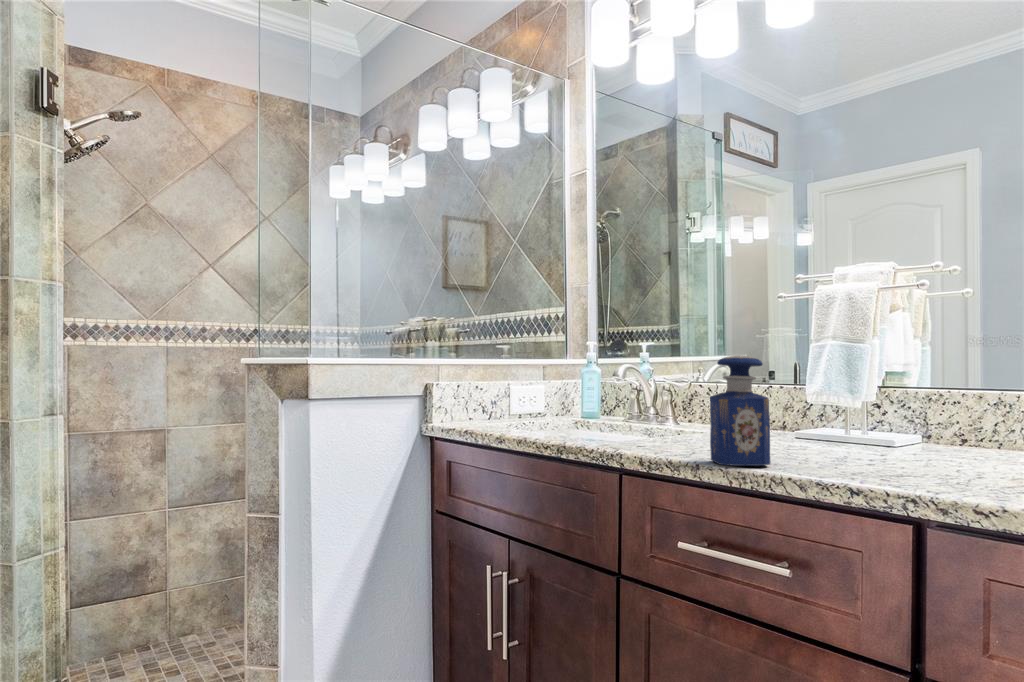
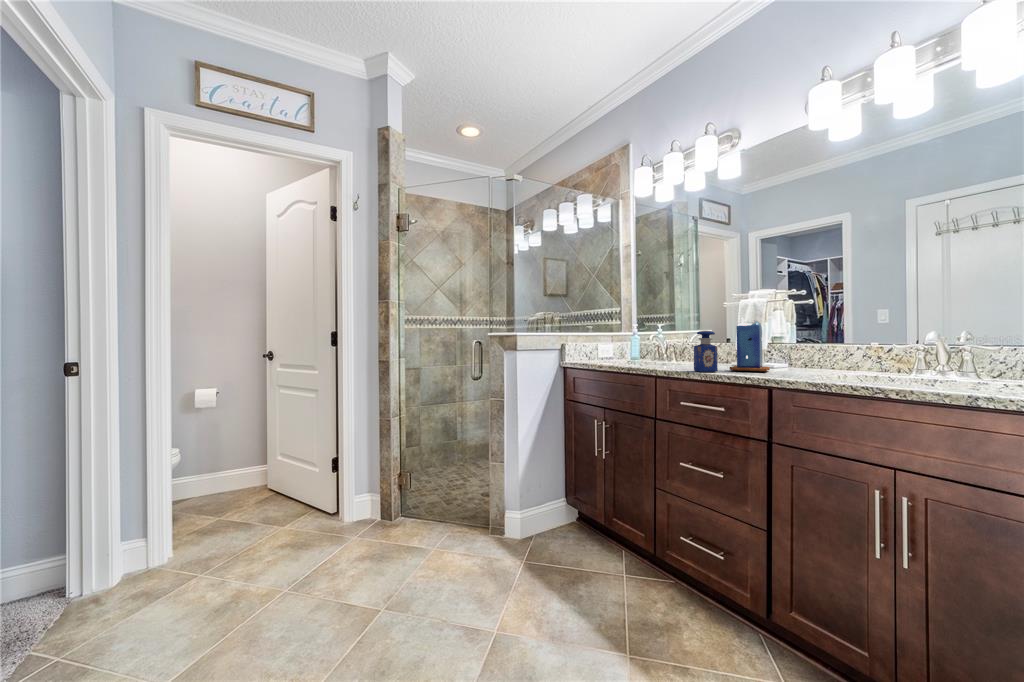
candle: none [799,322,896,466] -> present [730,317,770,371]

